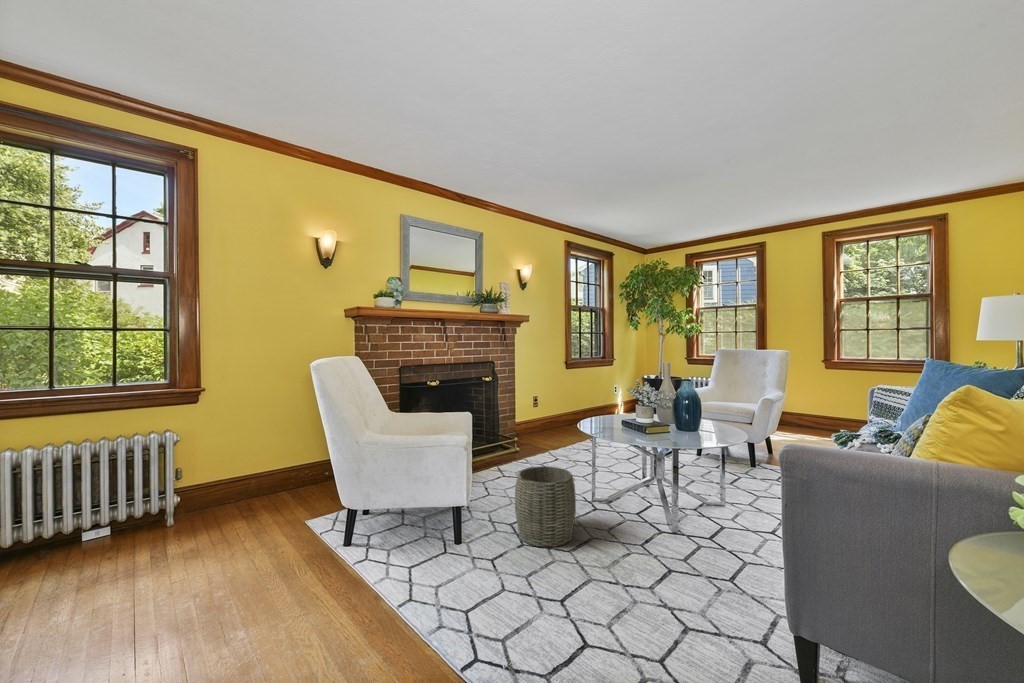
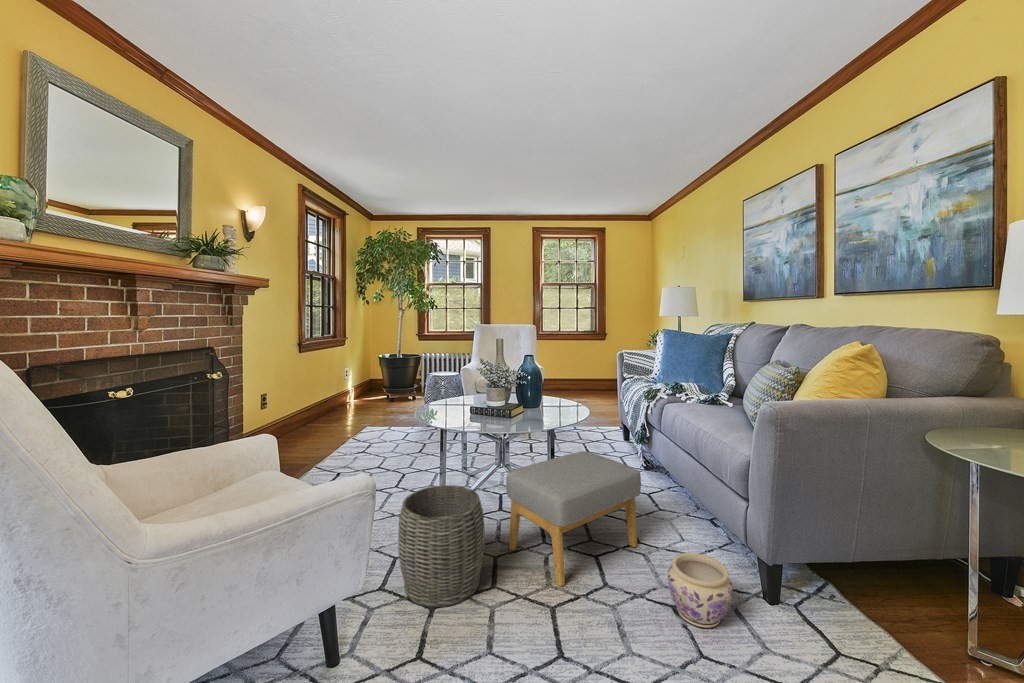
footstool: none [607,471,728,575] -> present [506,451,641,586]
planter: none [676,572,738,646] -> present [668,553,733,629]

